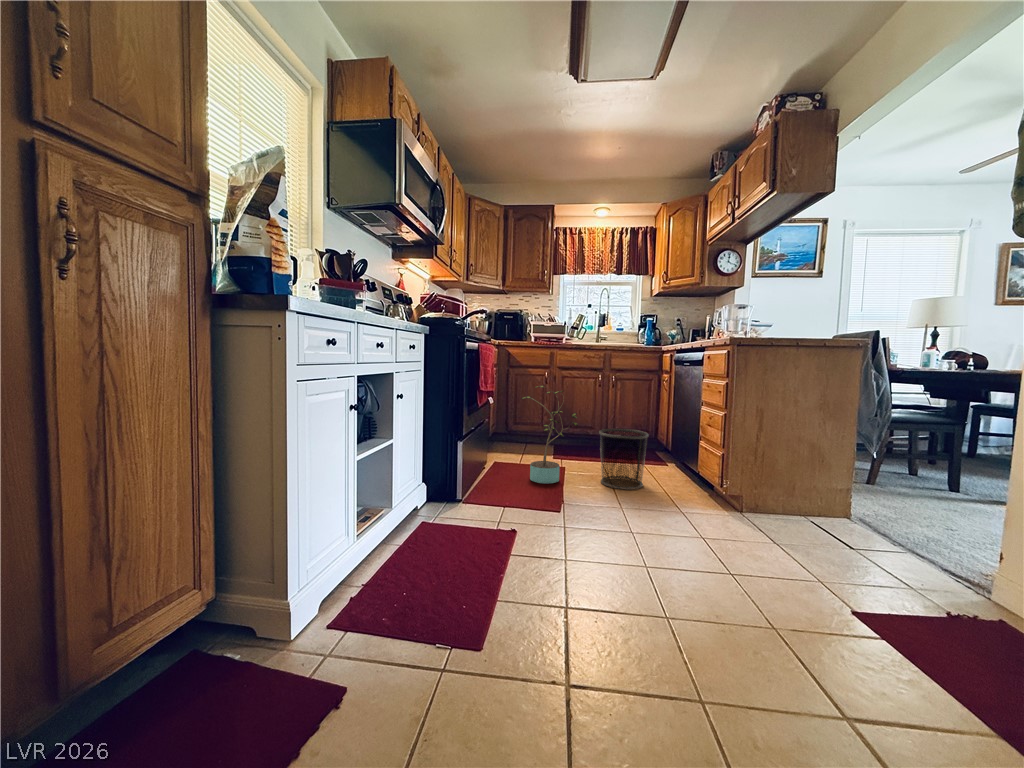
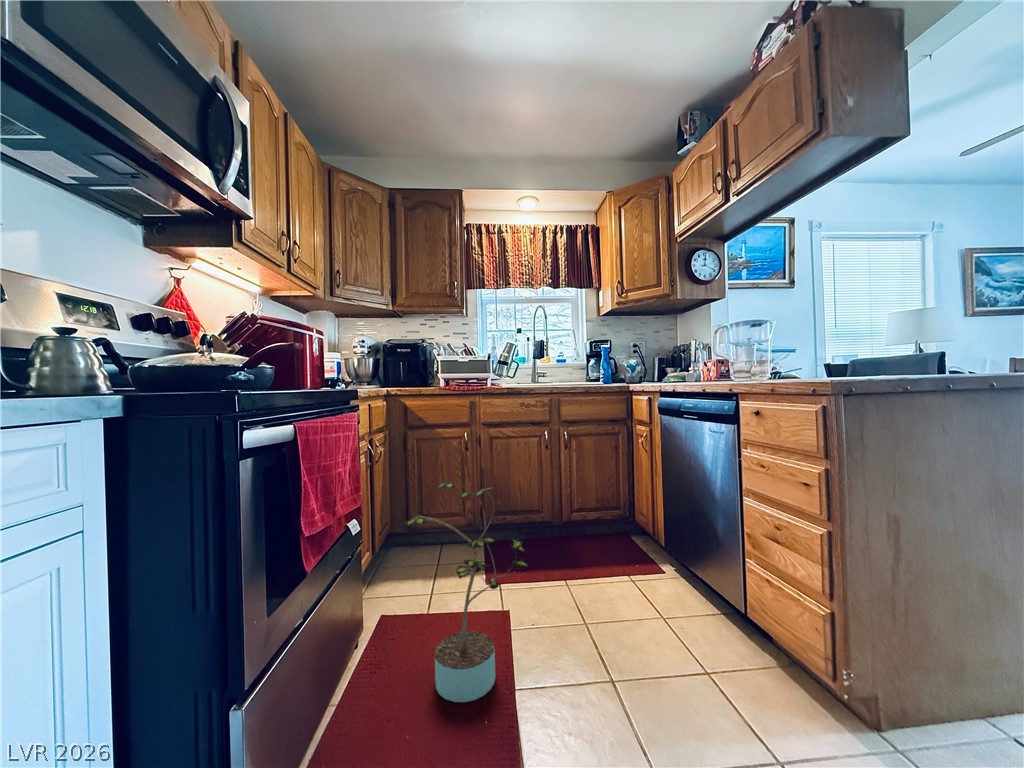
waste bin: present [599,429,649,490] -> none [565,548,663,696]

